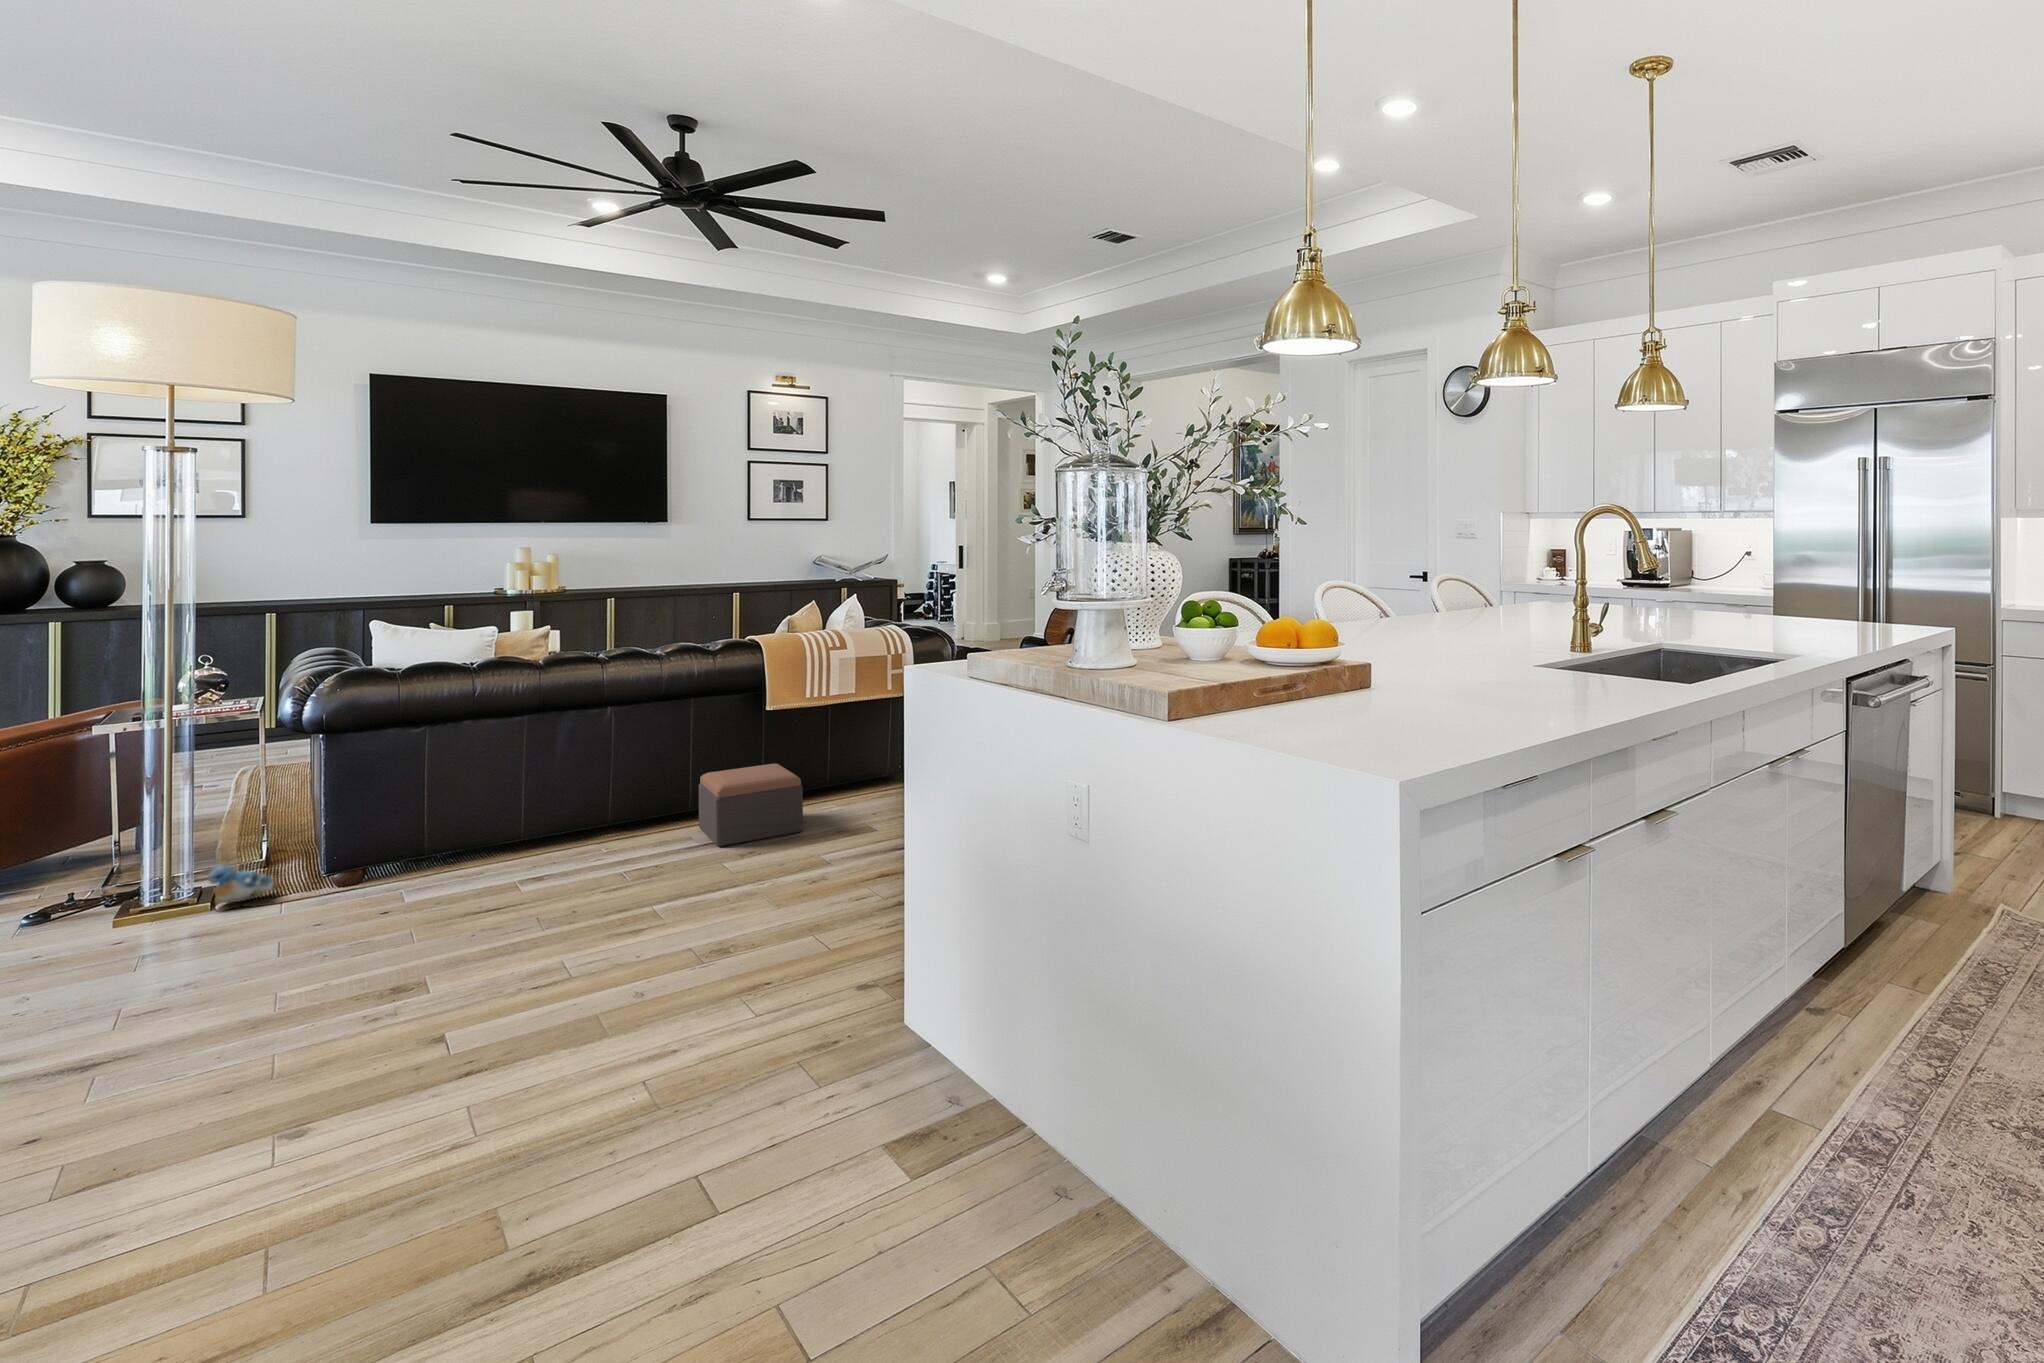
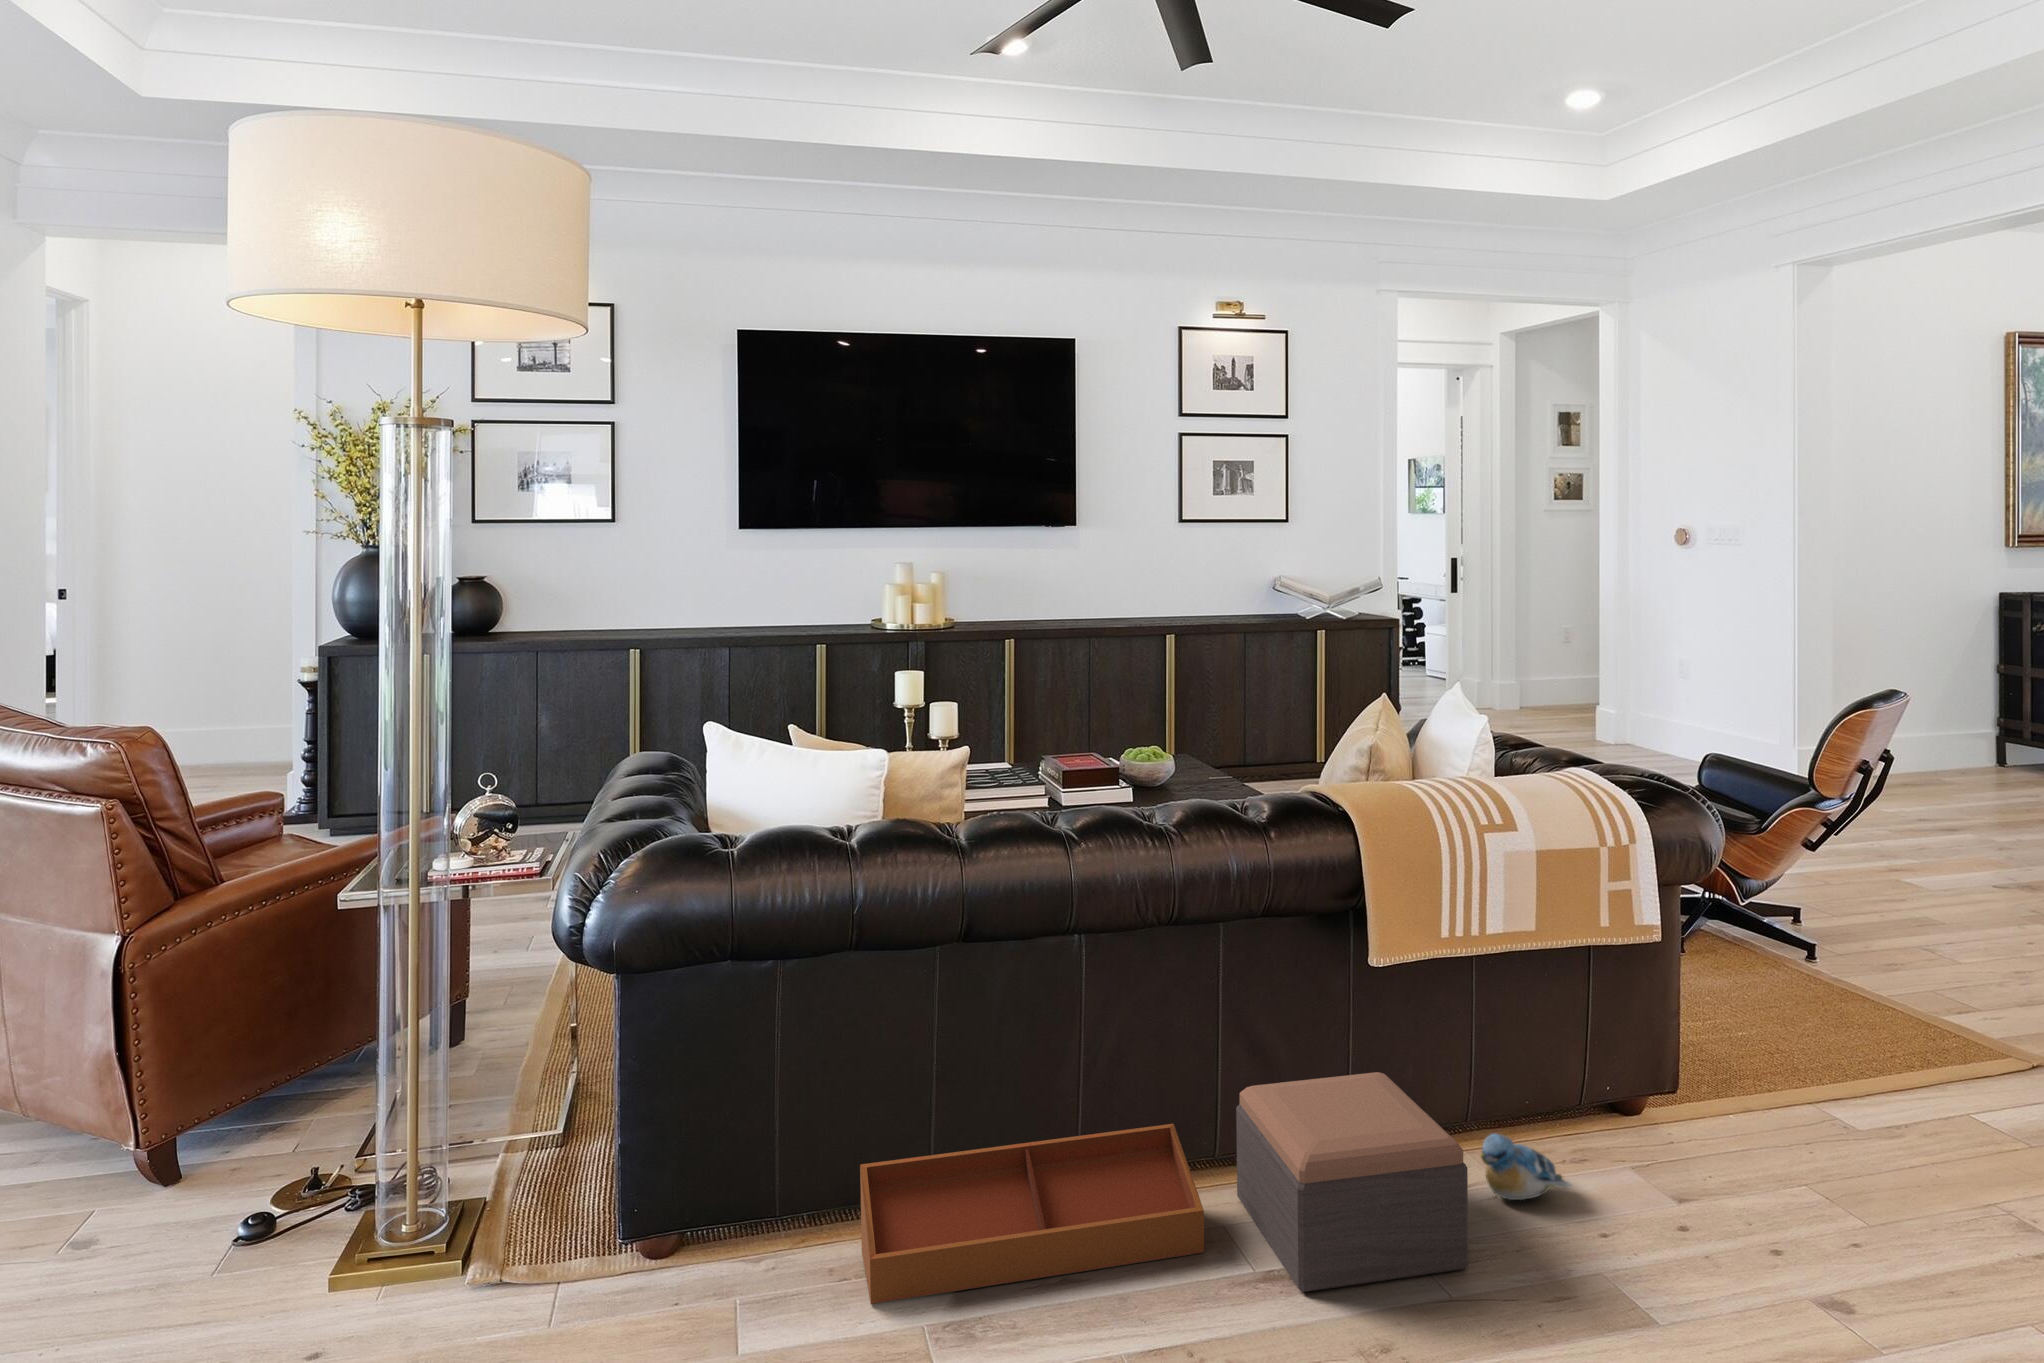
storage bin: none [479,795,674,879] -> present [860,1124,1204,1304]
plush toy: present [208,865,280,902] -> present [1481,1134,1571,1200]

